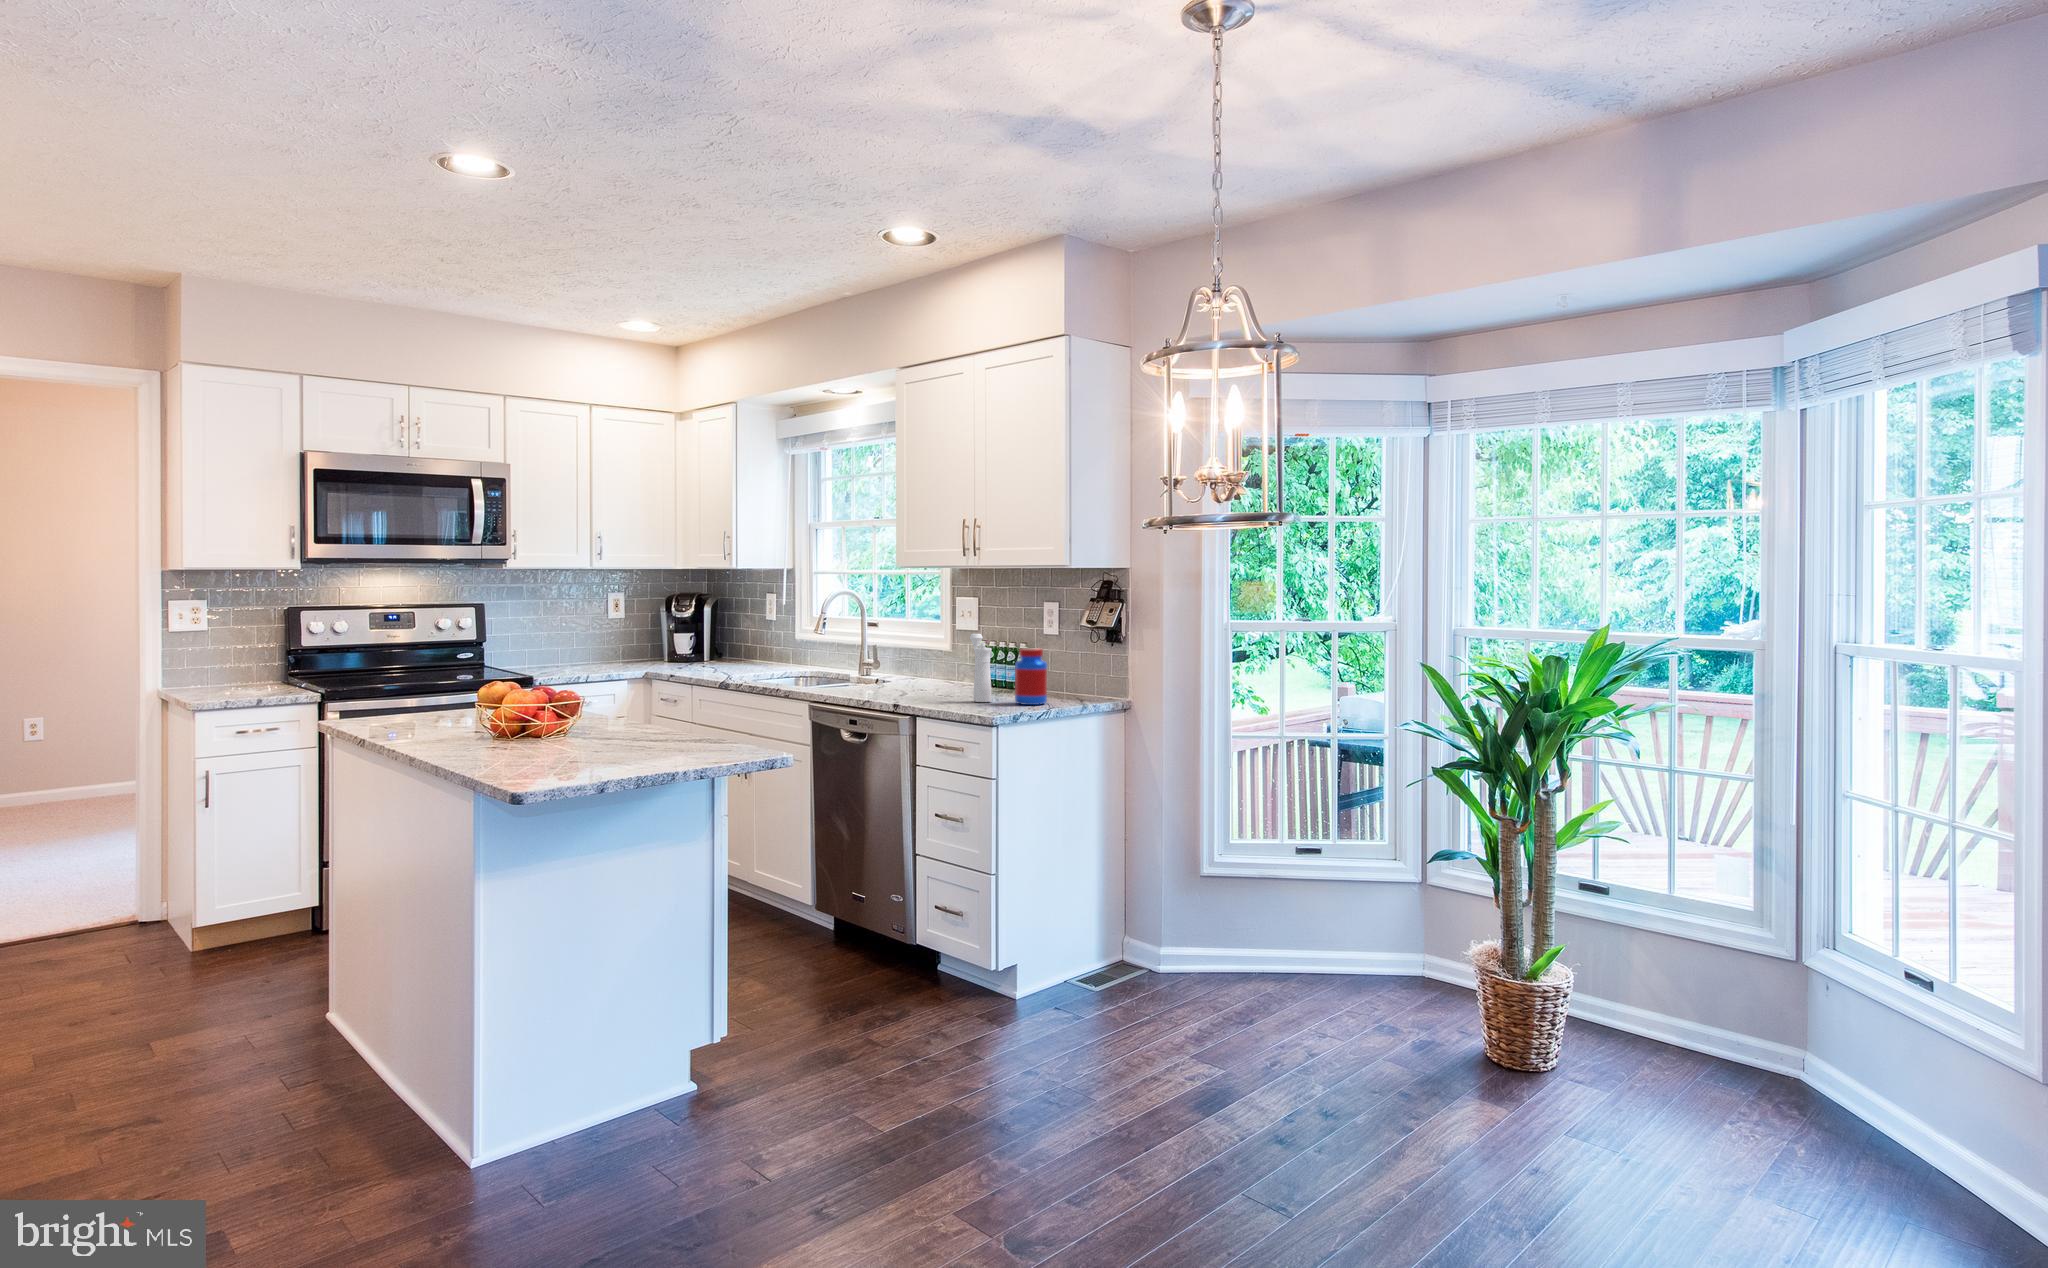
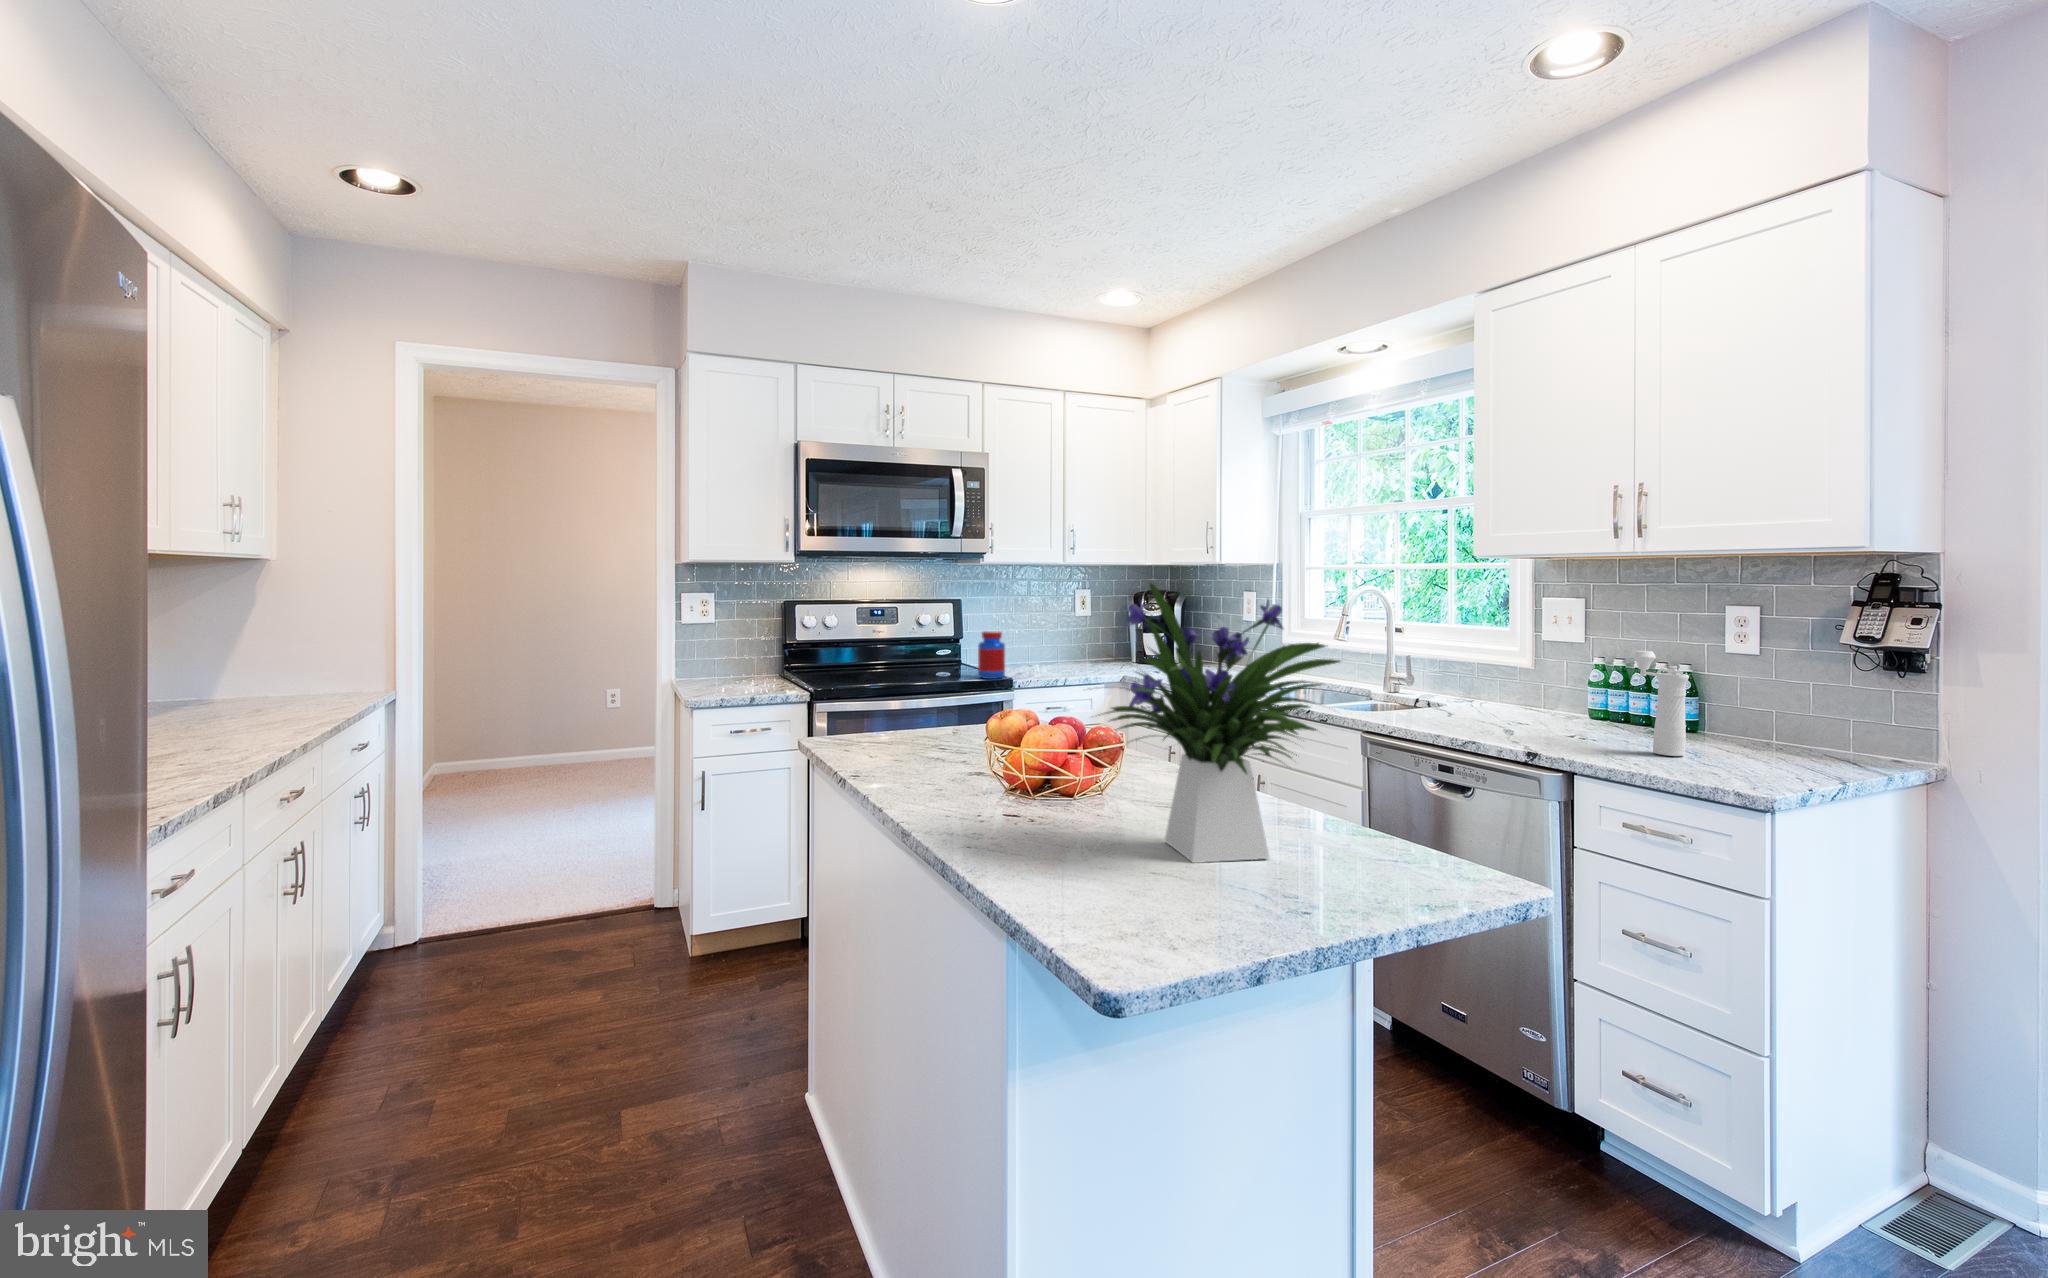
flower arrangement: none [533,591,694,756] -> present [1099,583,1340,863]
jar: present [1015,648,1047,705] -> present [978,631,1005,679]

